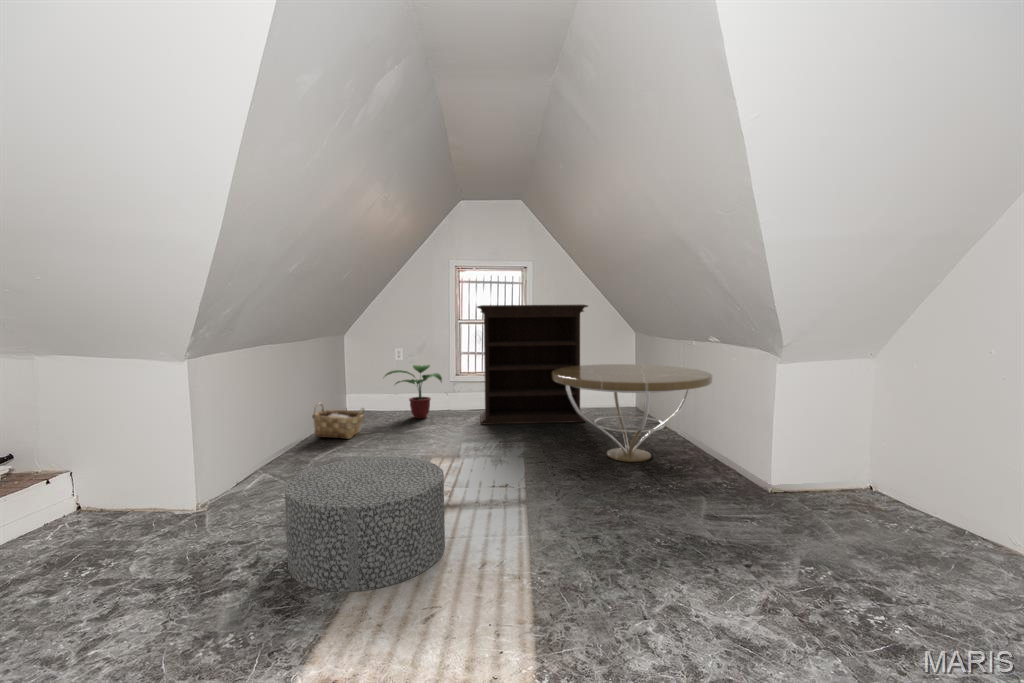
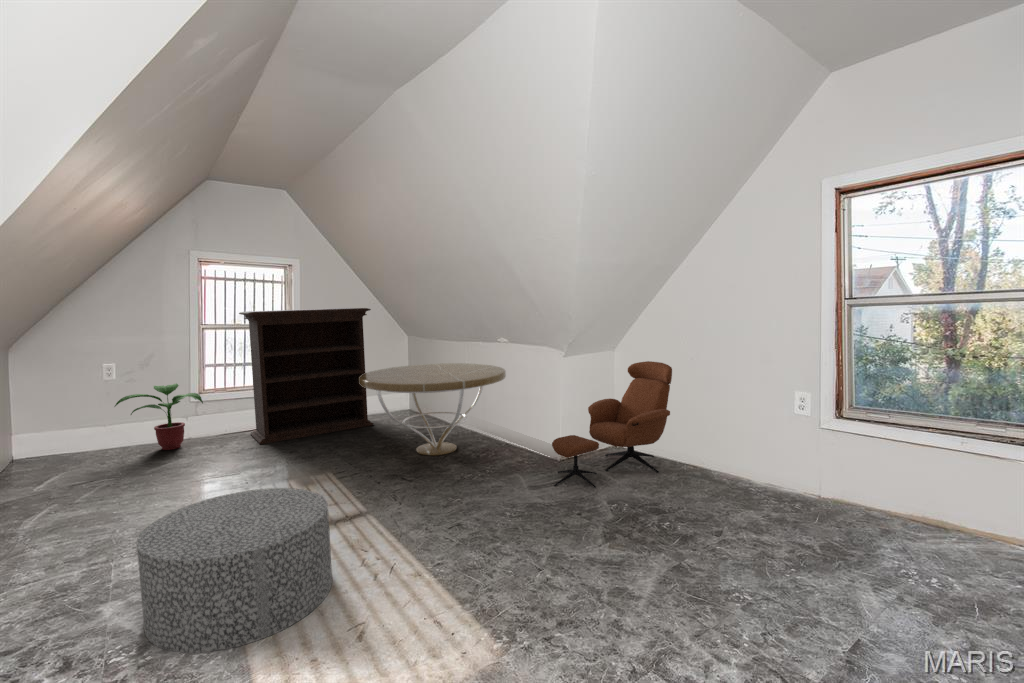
lounge chair: none [737,380,952,541] -> present [552,361,672,488]
woven basket: present [312,403,364,439] -> none [22,447,106,497]

